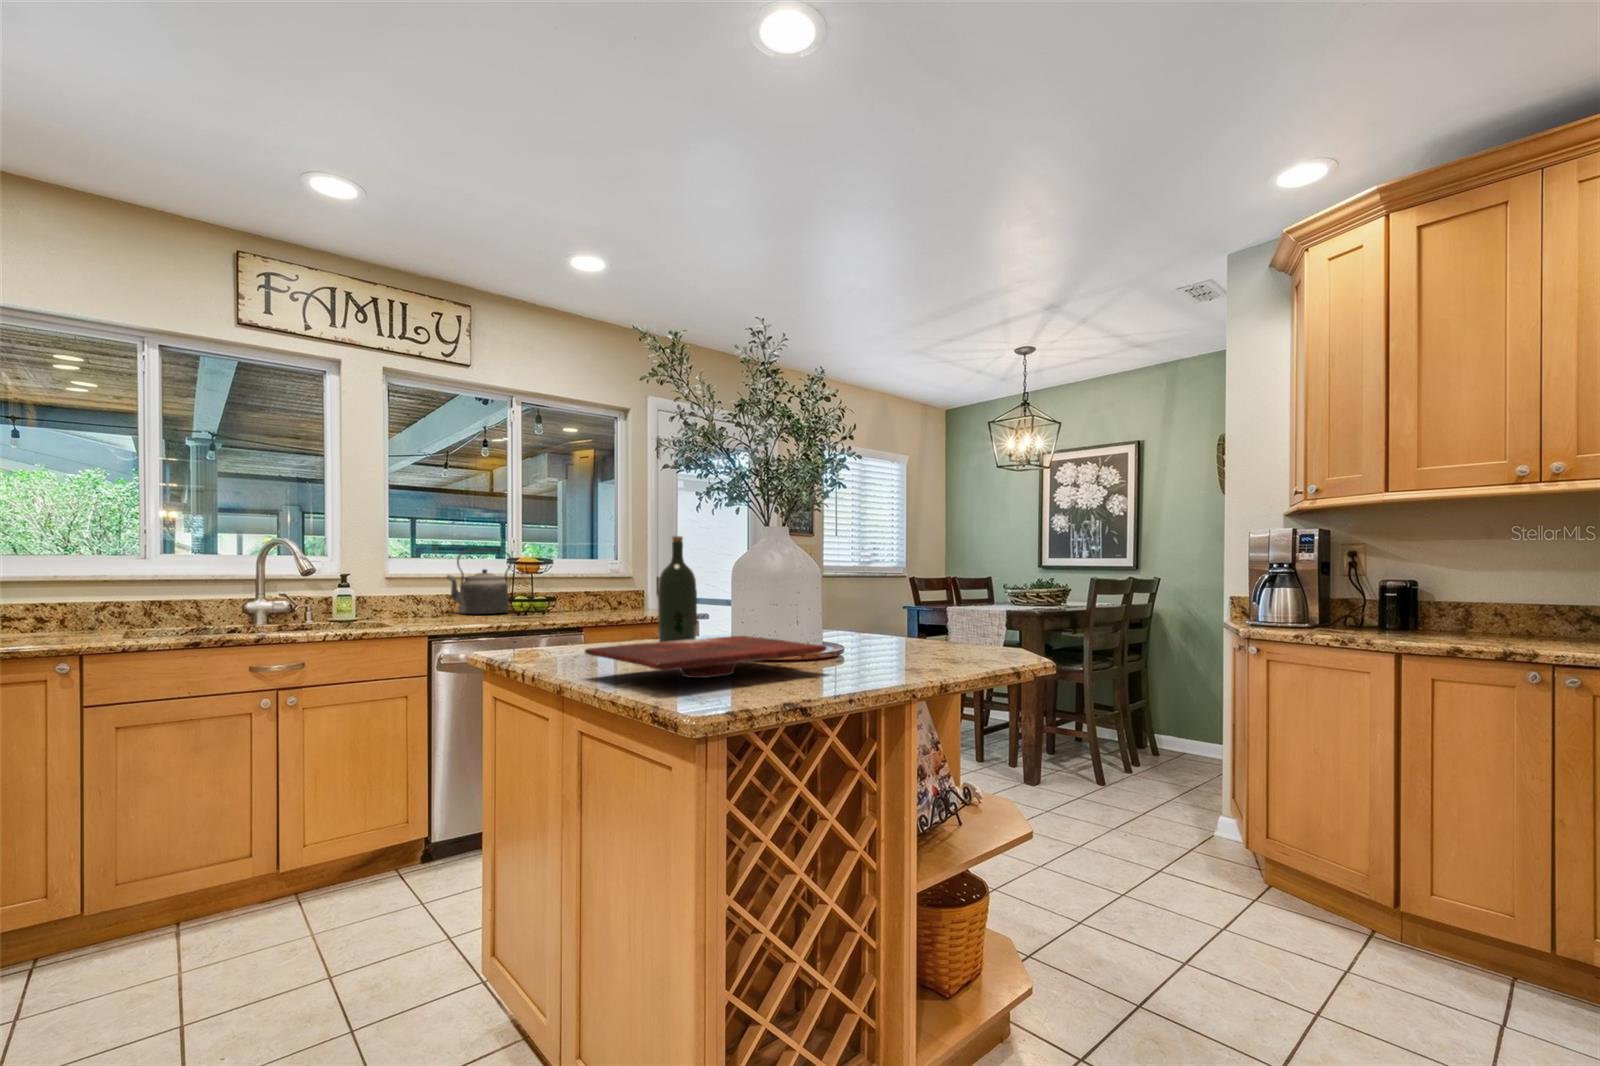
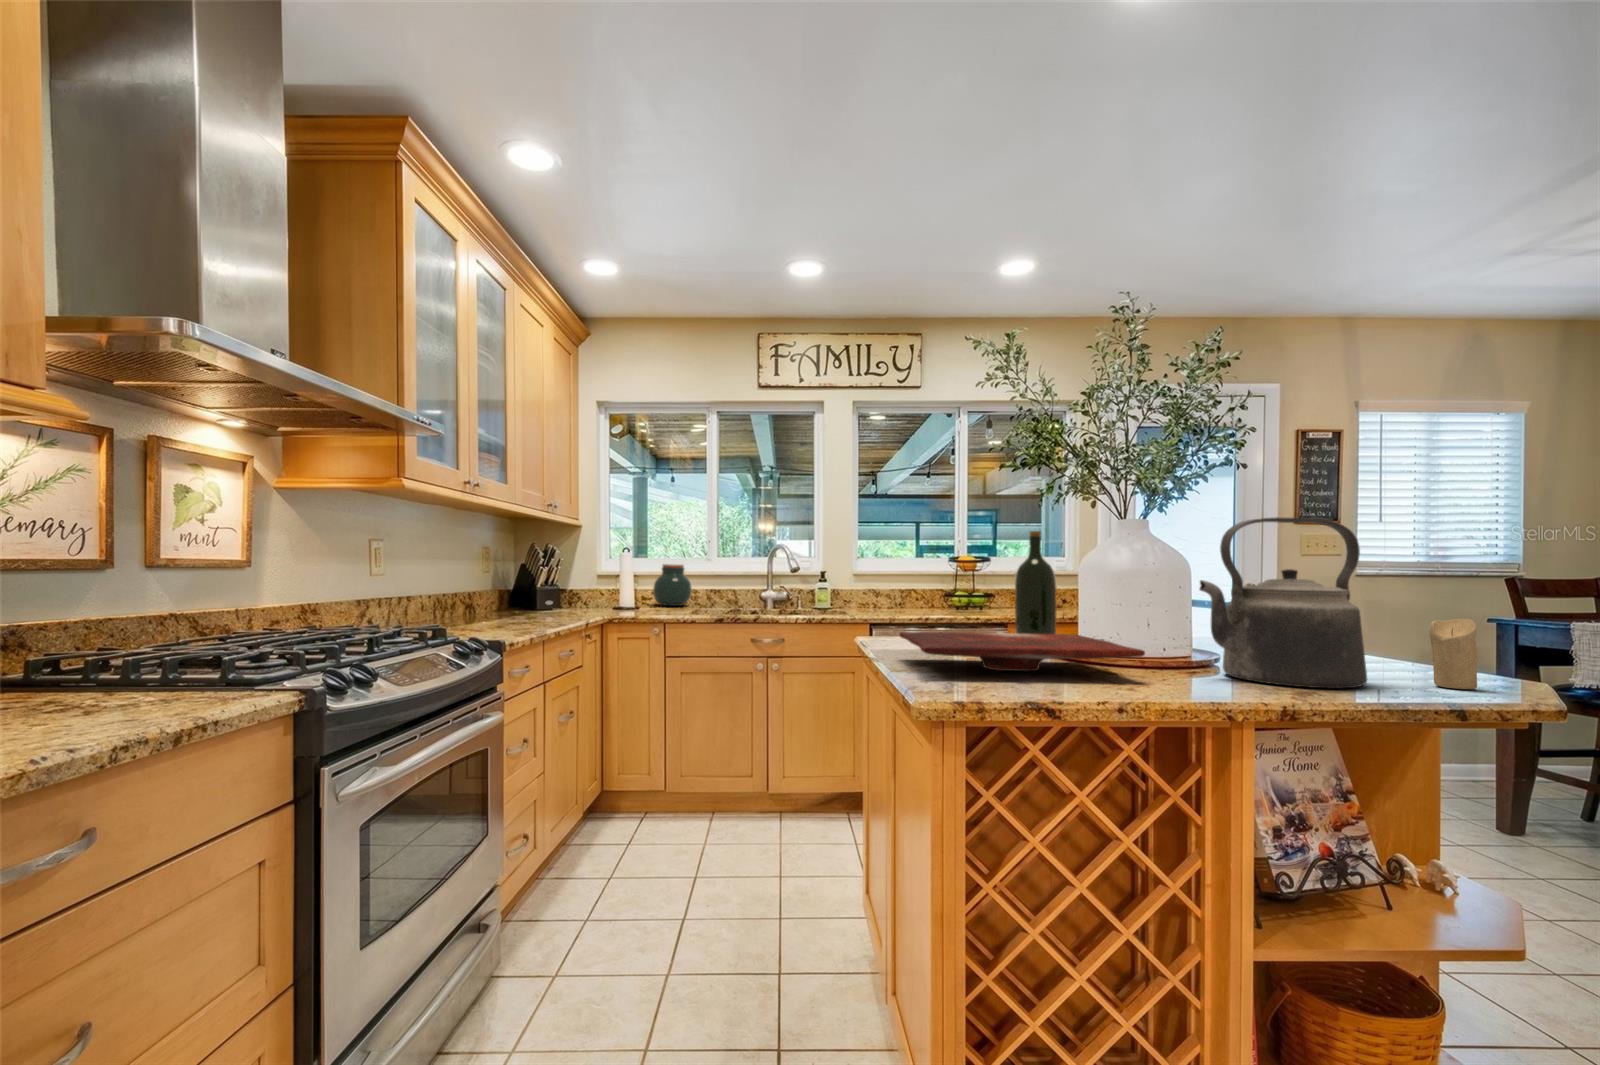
kettle: present [447,549,512,614] -> present [1200,517,1367,688]
jar: none [45,574,125,637] -> present [653,564,692,606]
candle: none [971,604,997,652] -> present [1429,619,1478,689]

